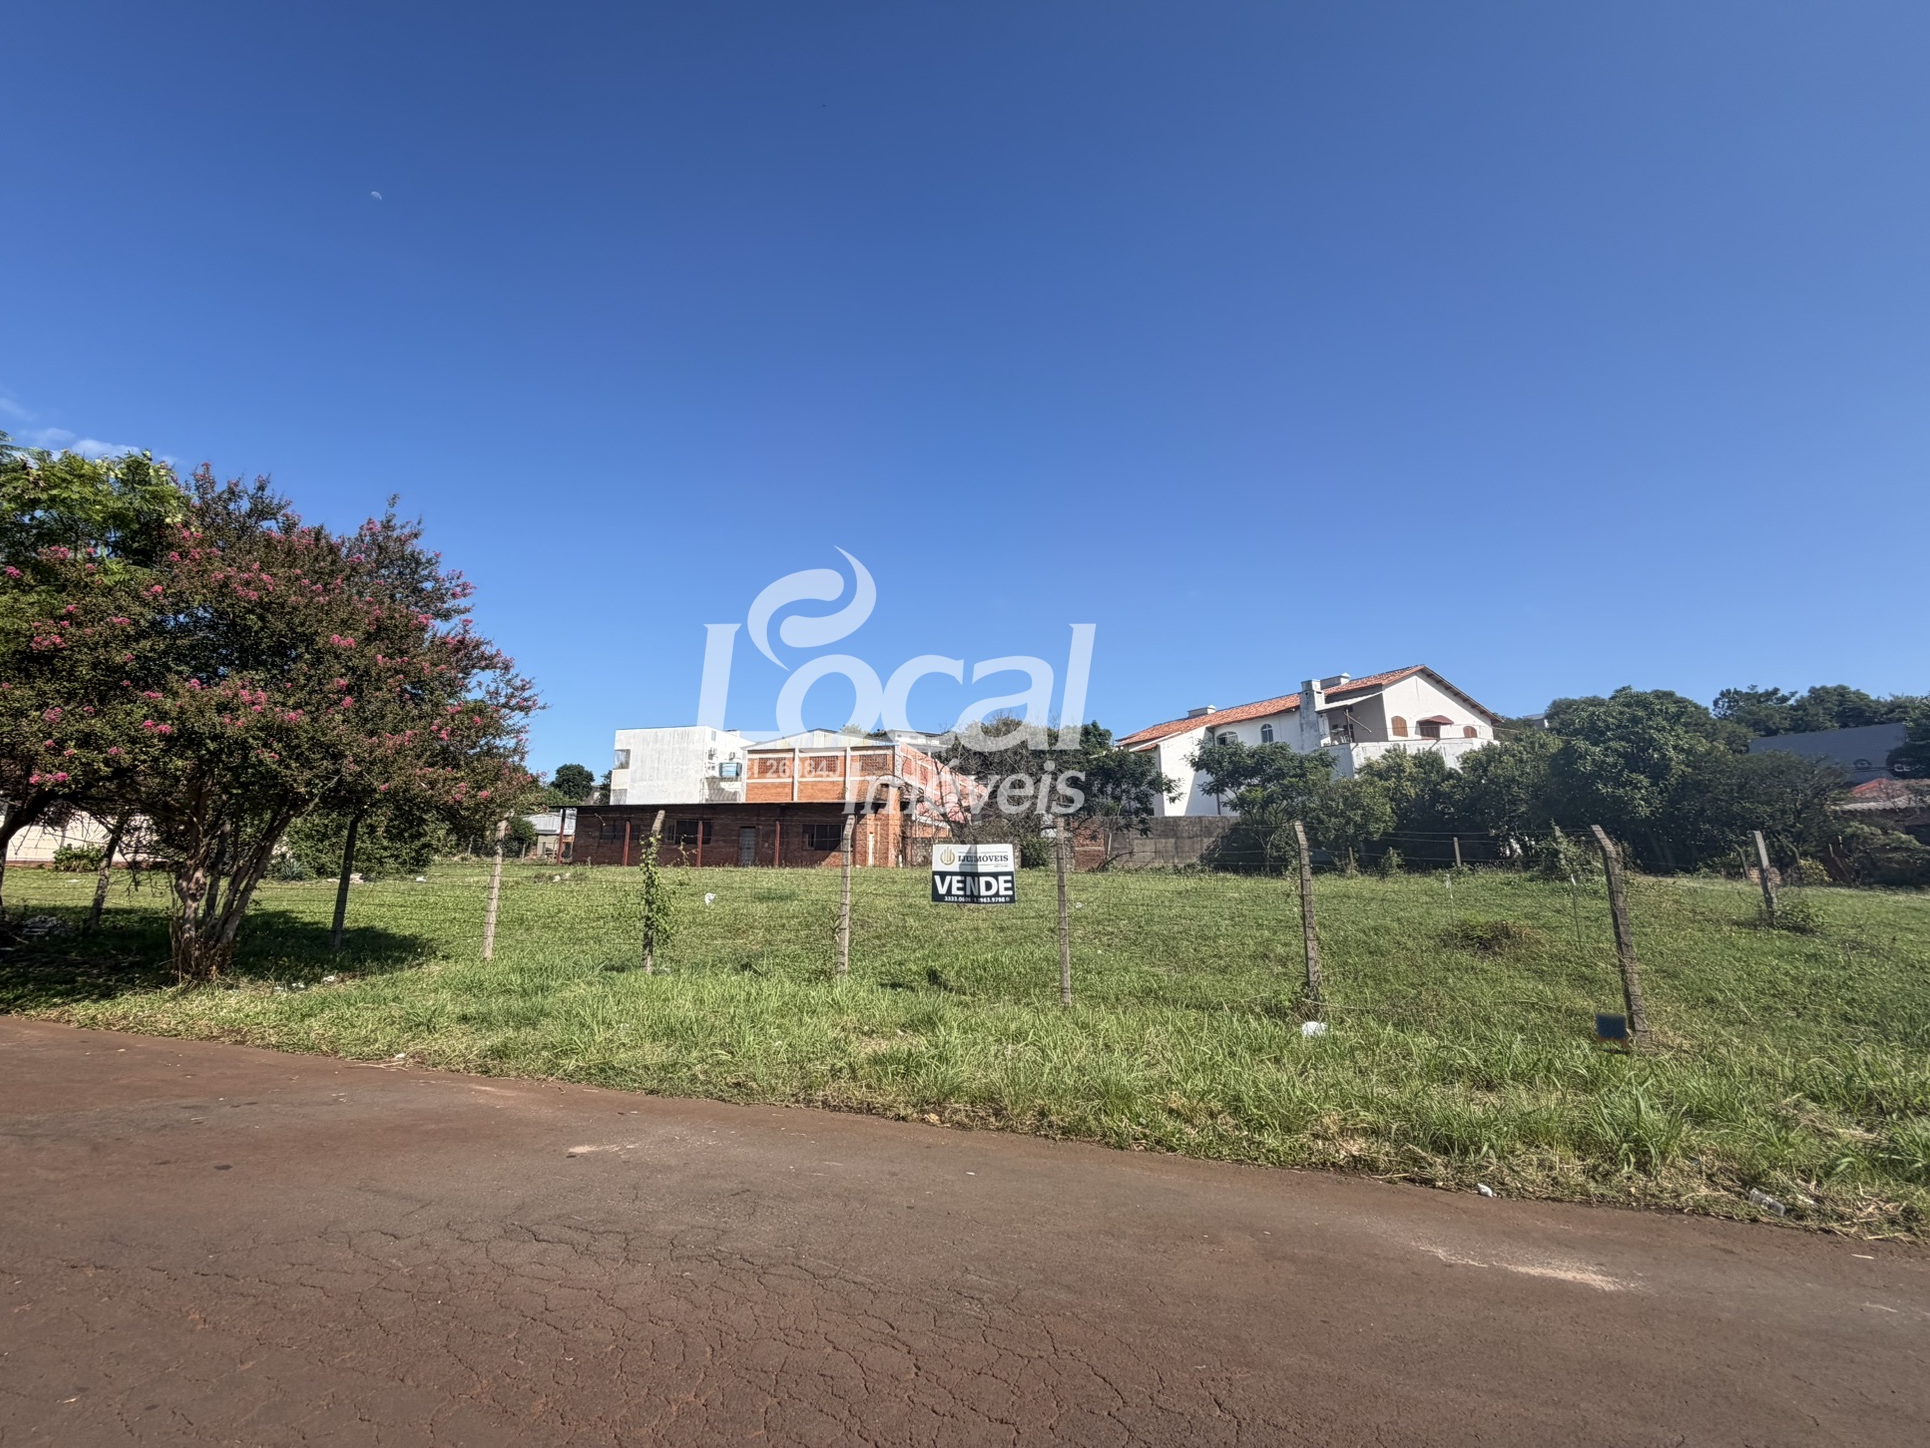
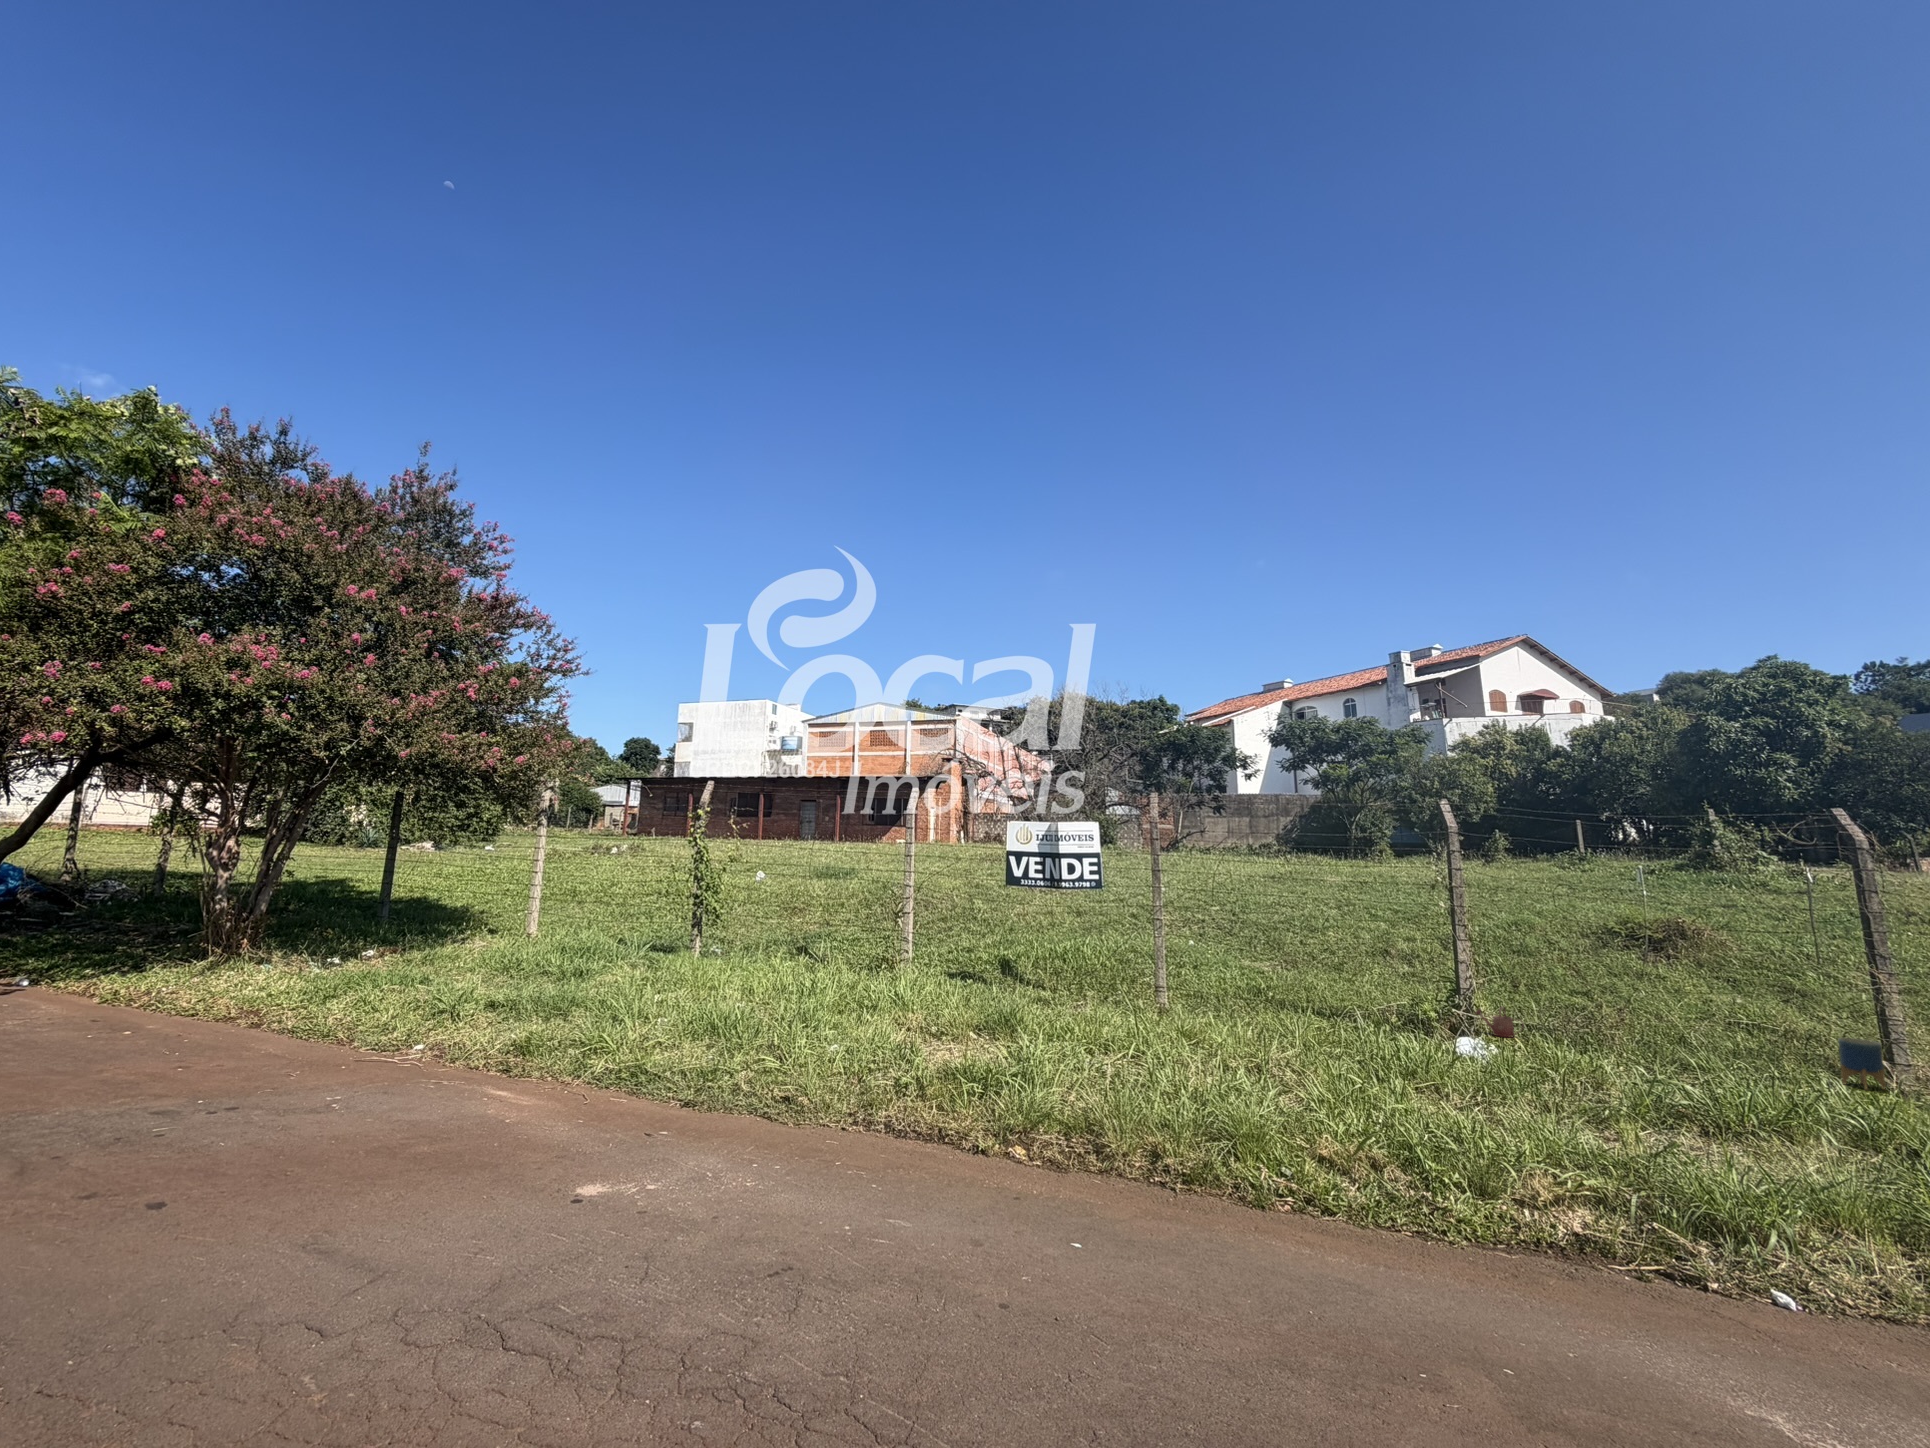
watering can: none [1322,997,1361,1023] -> present [1475,1007,1524,1037]

